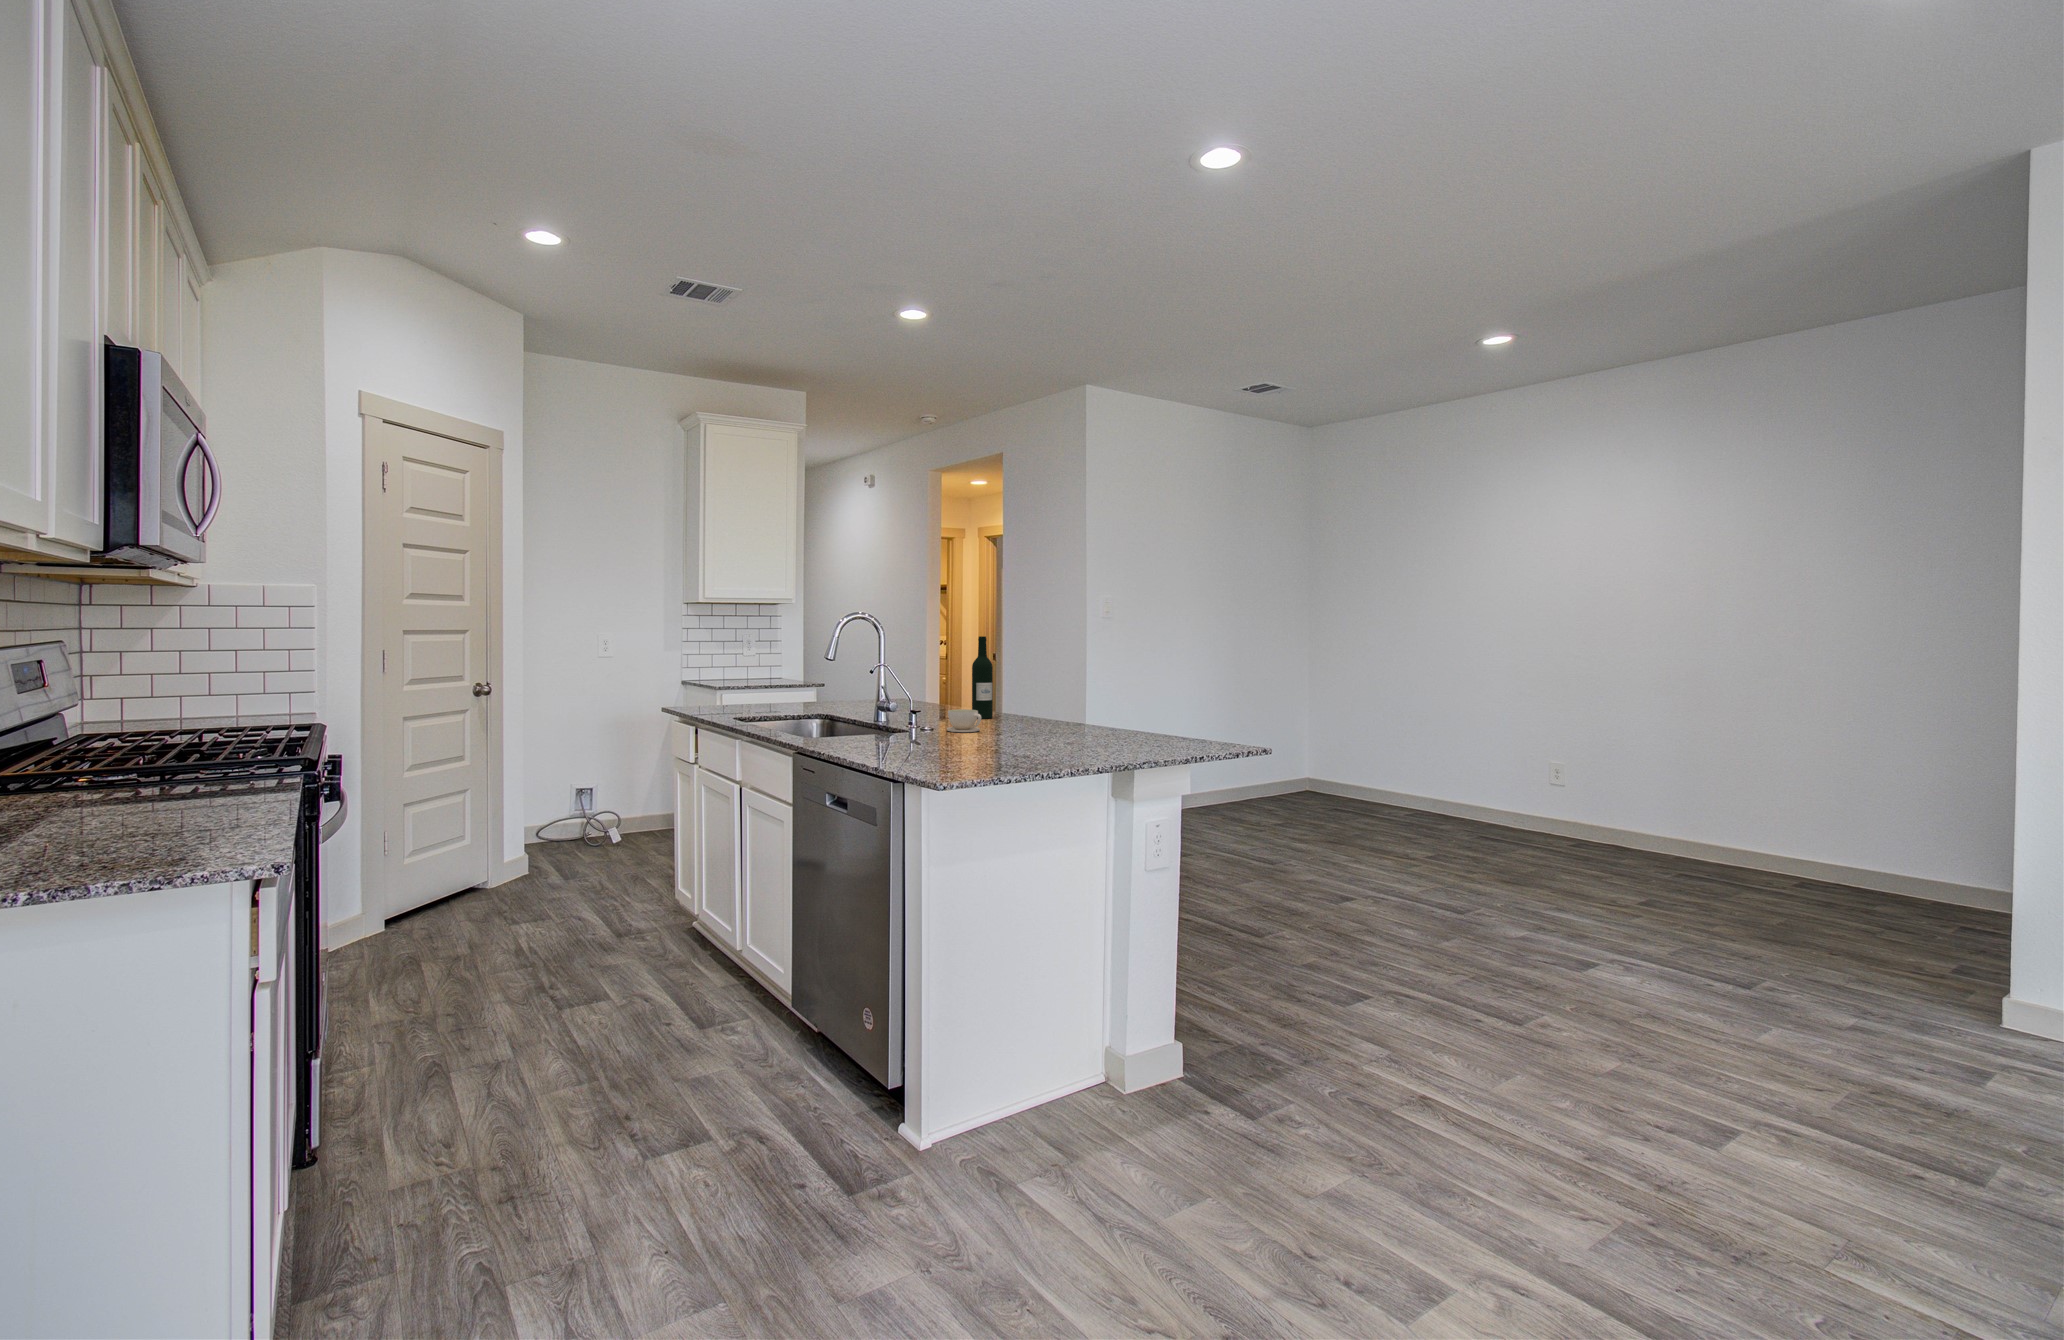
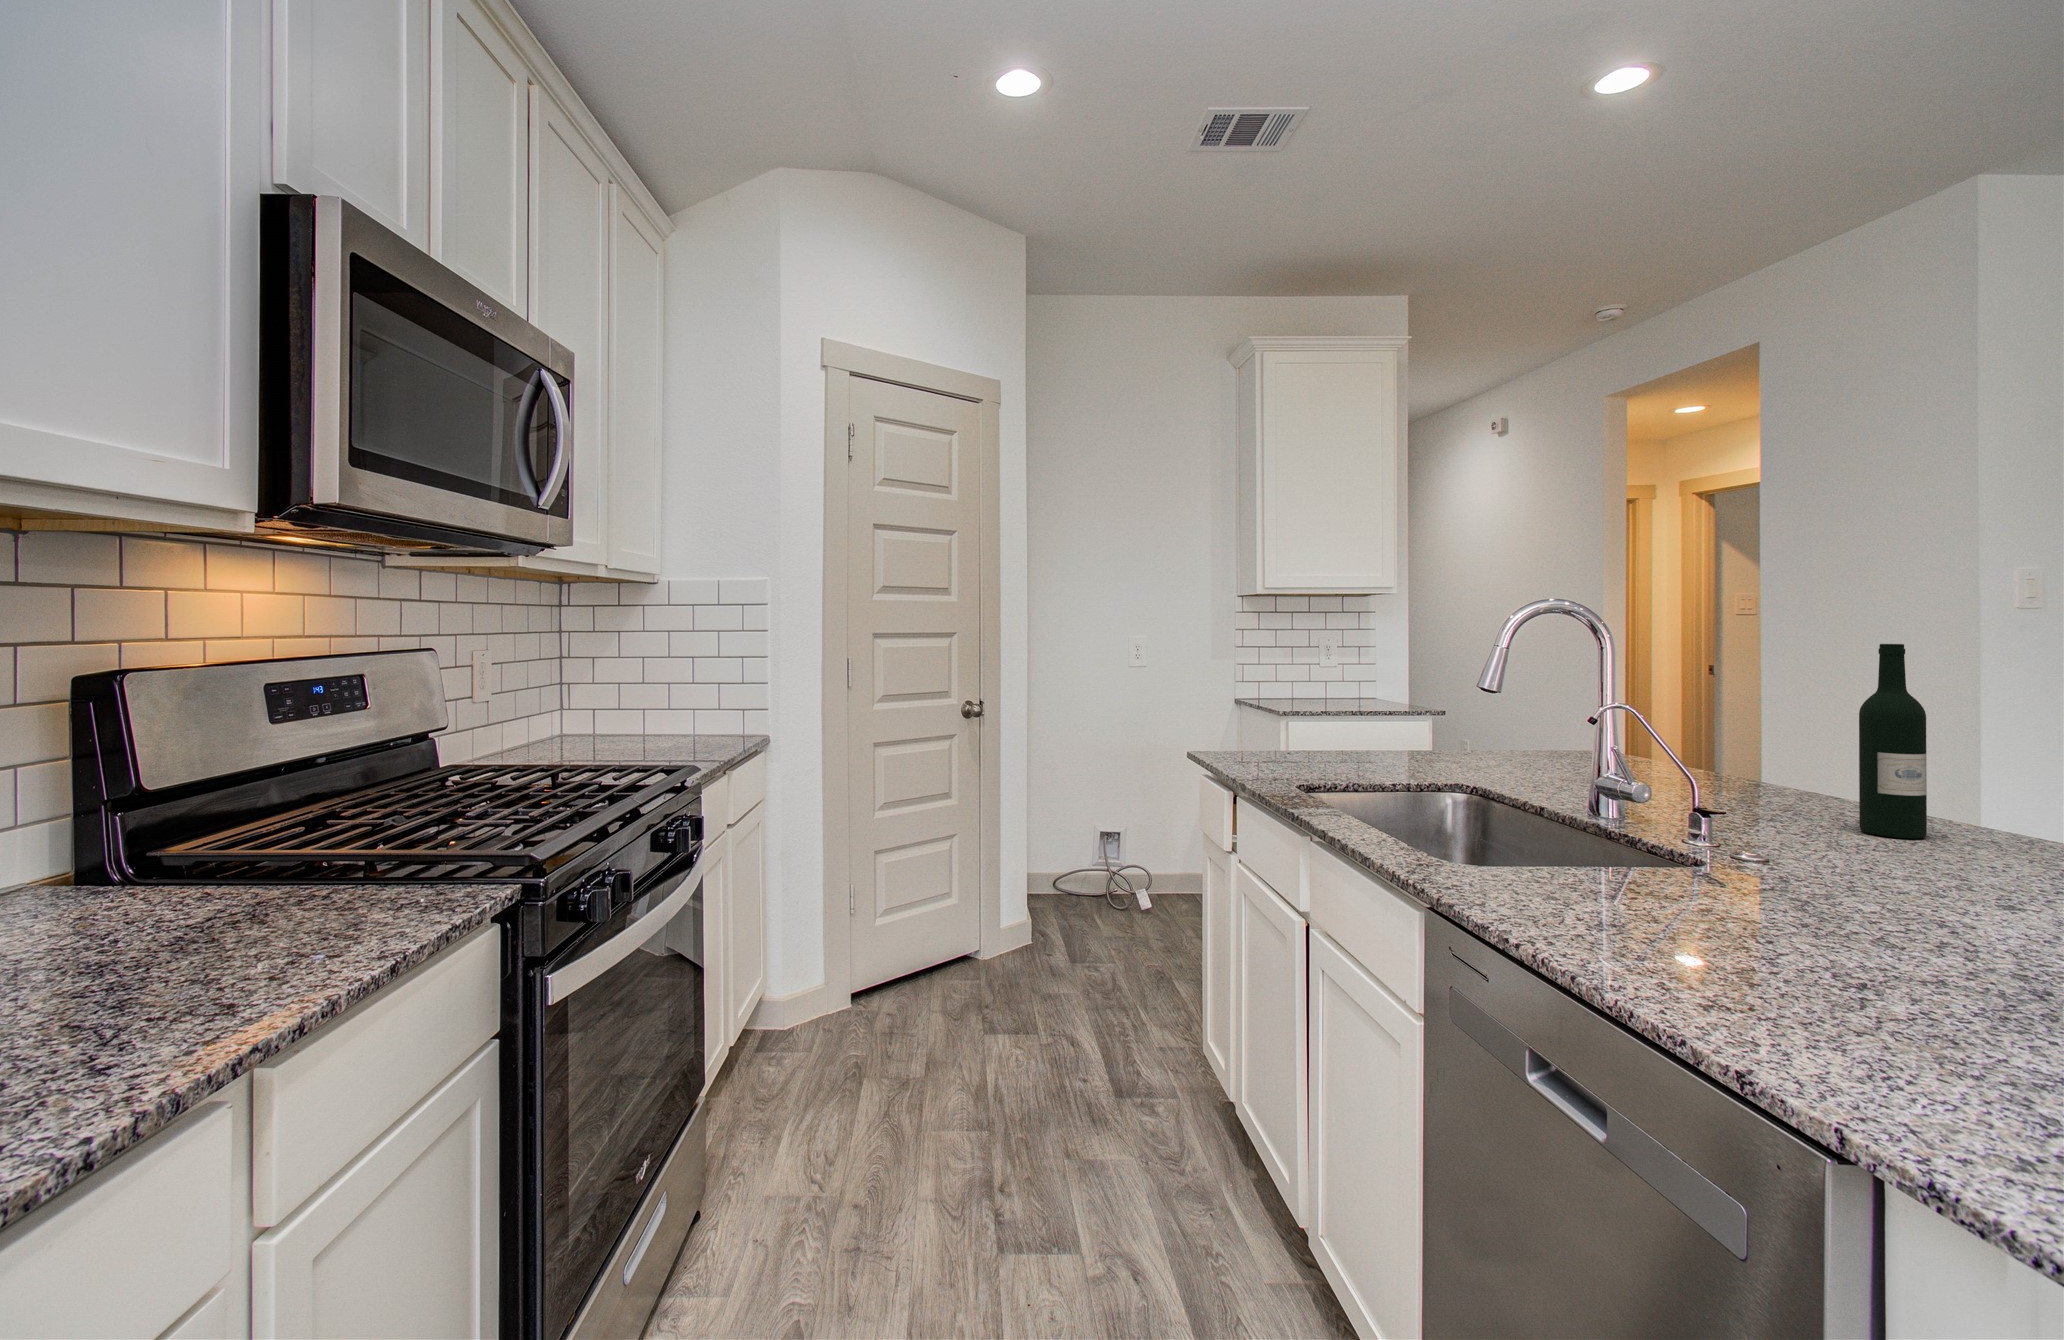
coffee cup: present [947,709,981,732] -> none [1848,830,1983,902]

